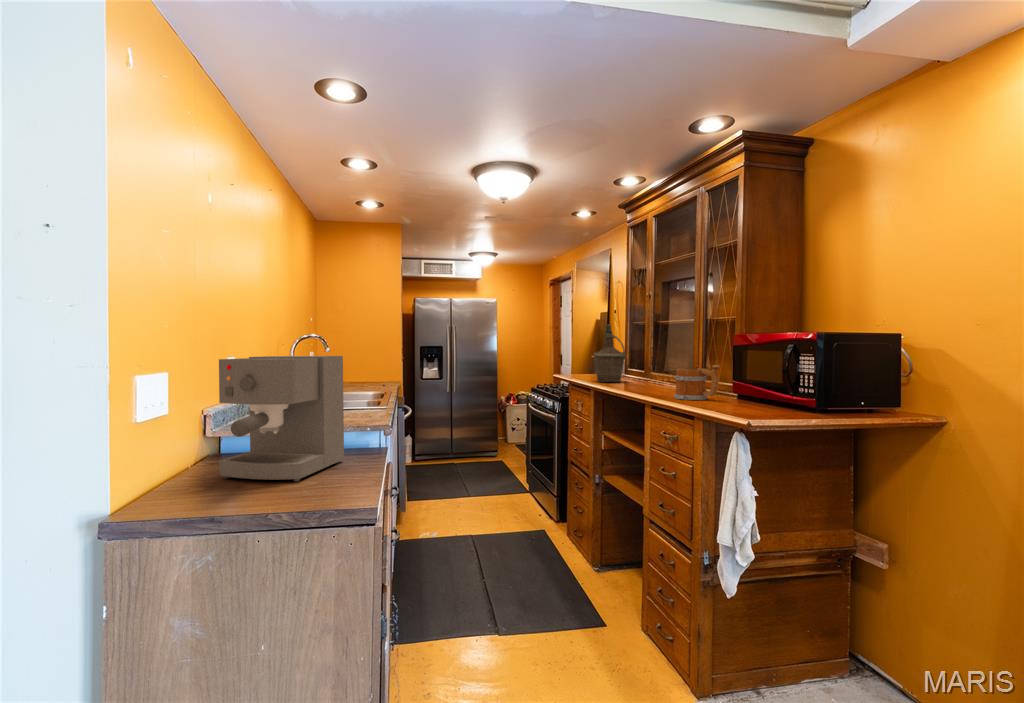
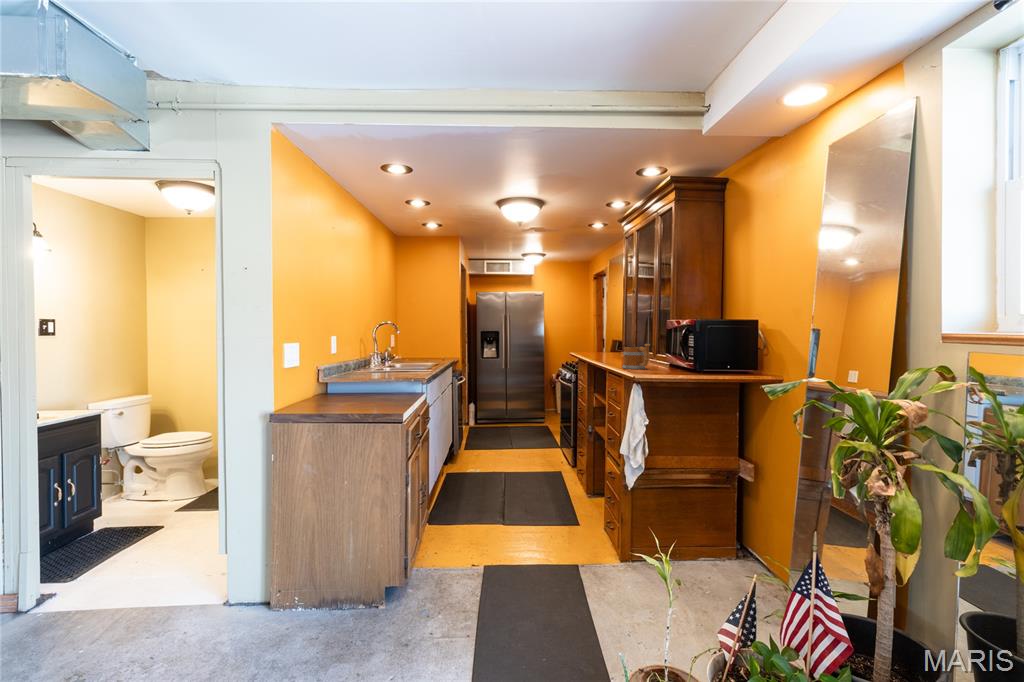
bottle: present [594,325,626,382] -> none [590,314,614,359]
coffee maker: present [219,356,344,482] -> none [325,336,393,404]

